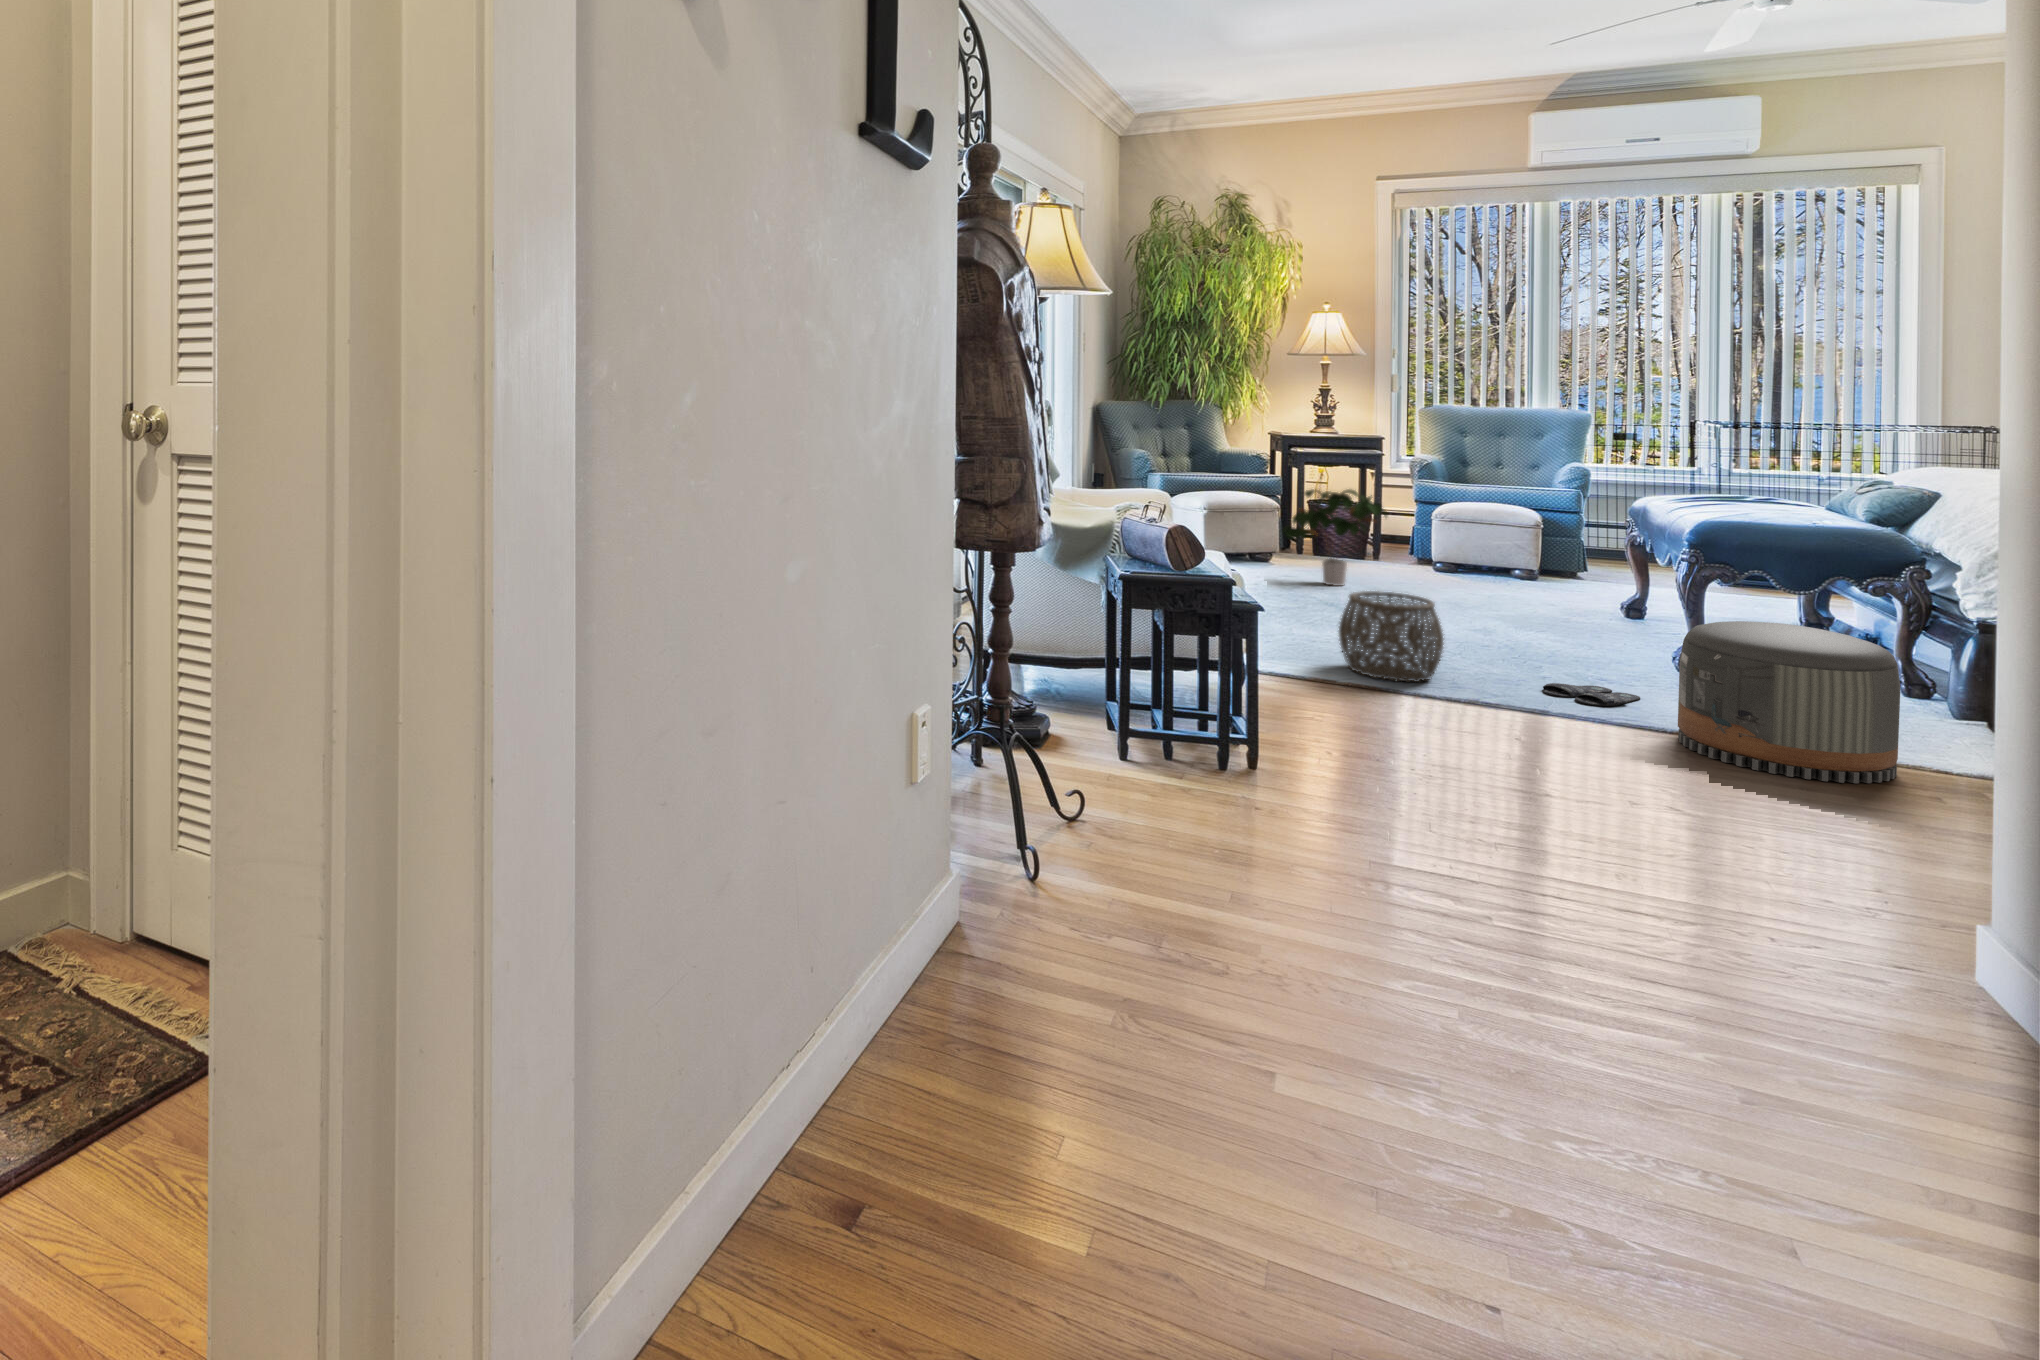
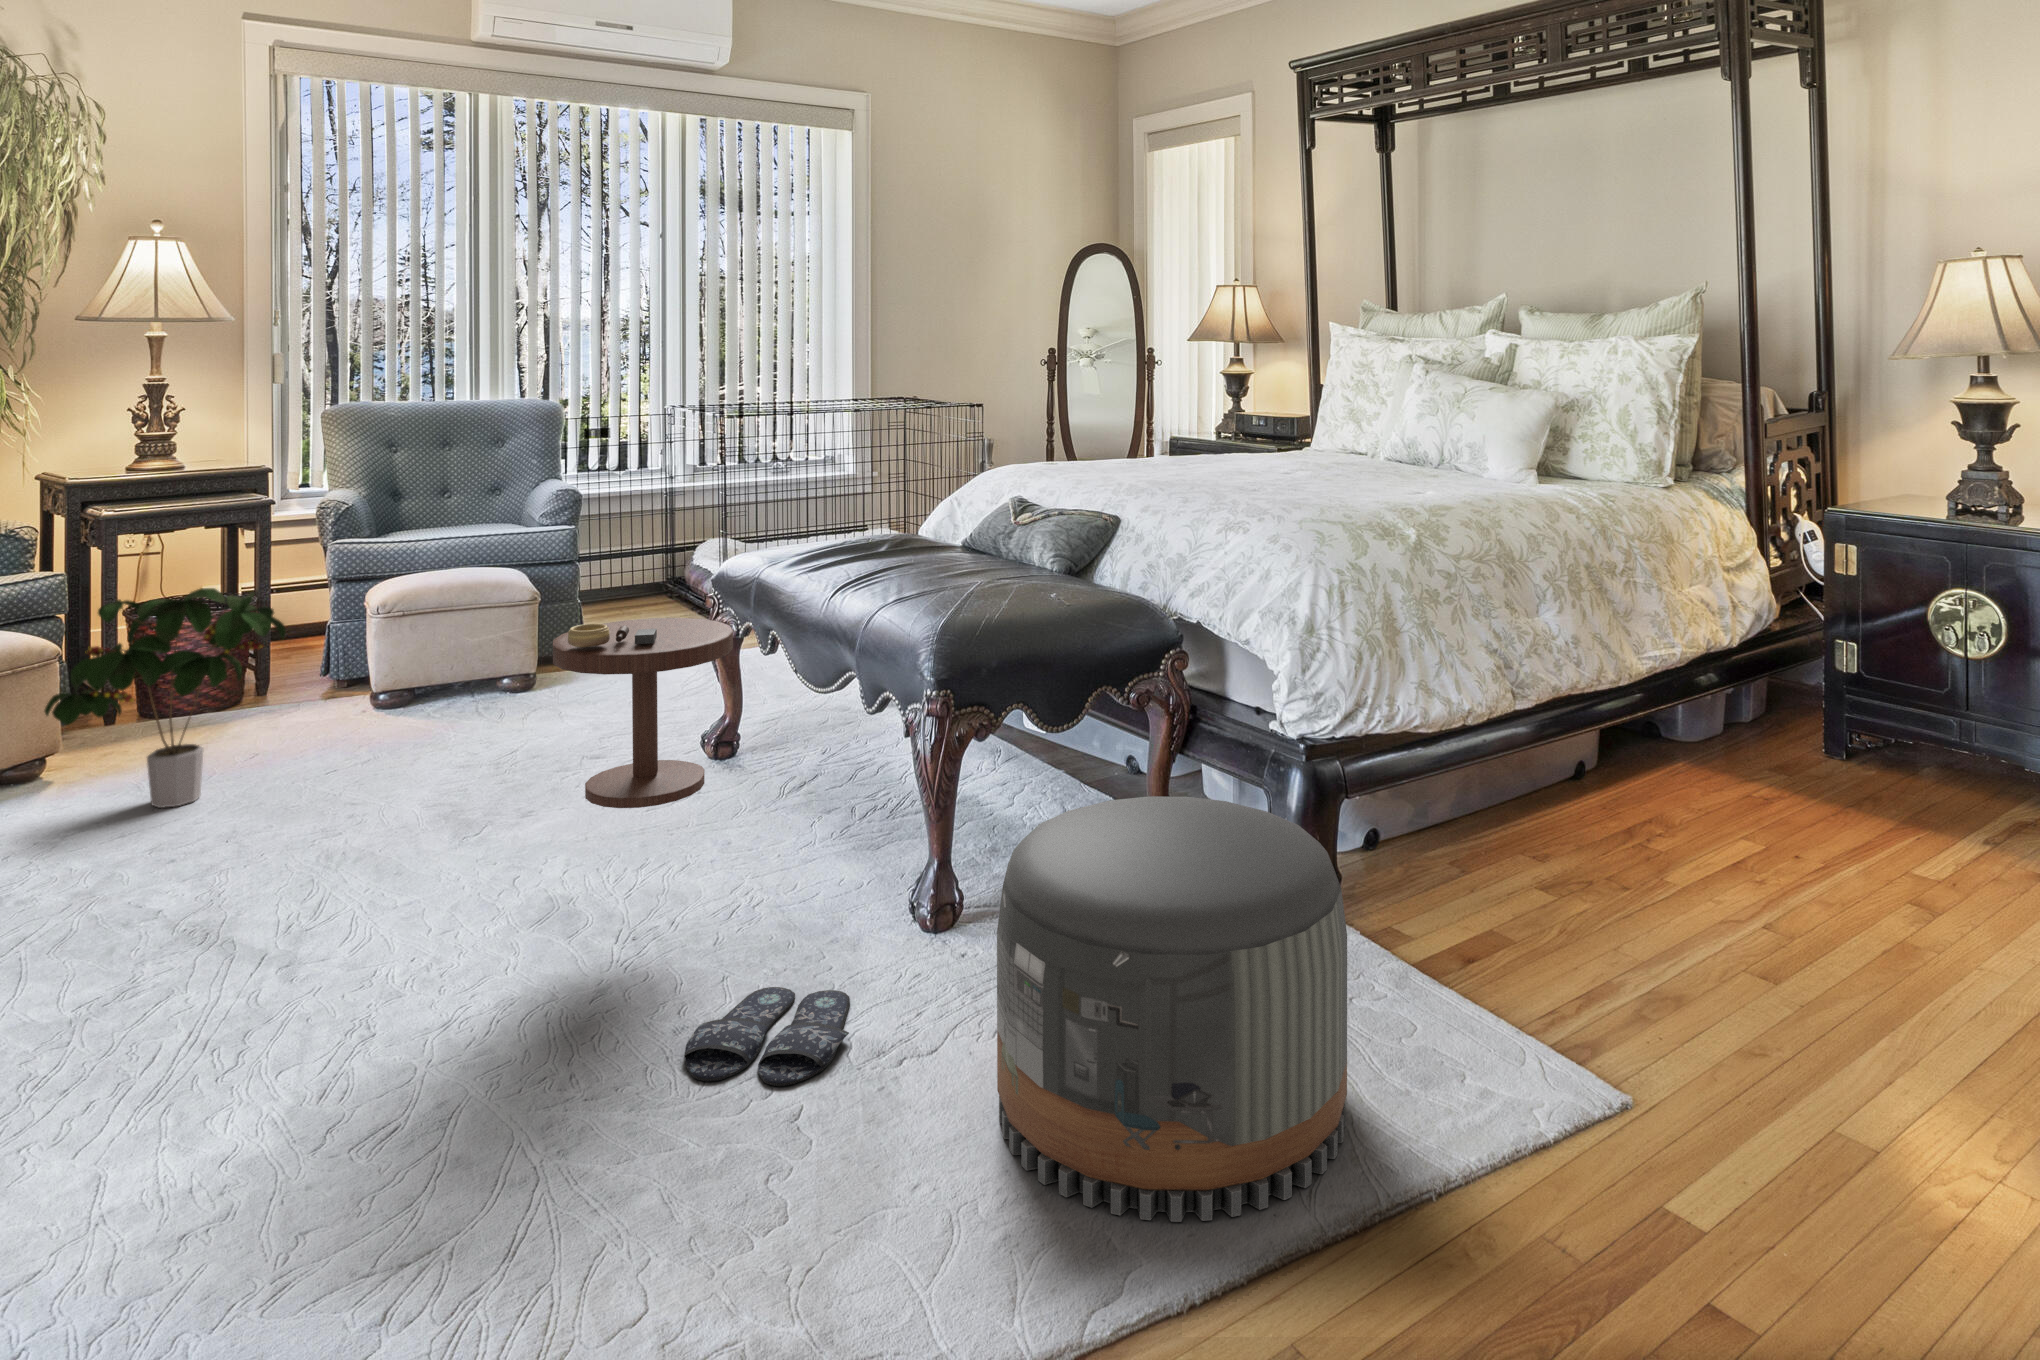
side table: none [1503,514,1603,662] -> present [553,618,733,938]
woven basket: present [1339,591,1444,682] -> none [154,916,468,1256]

